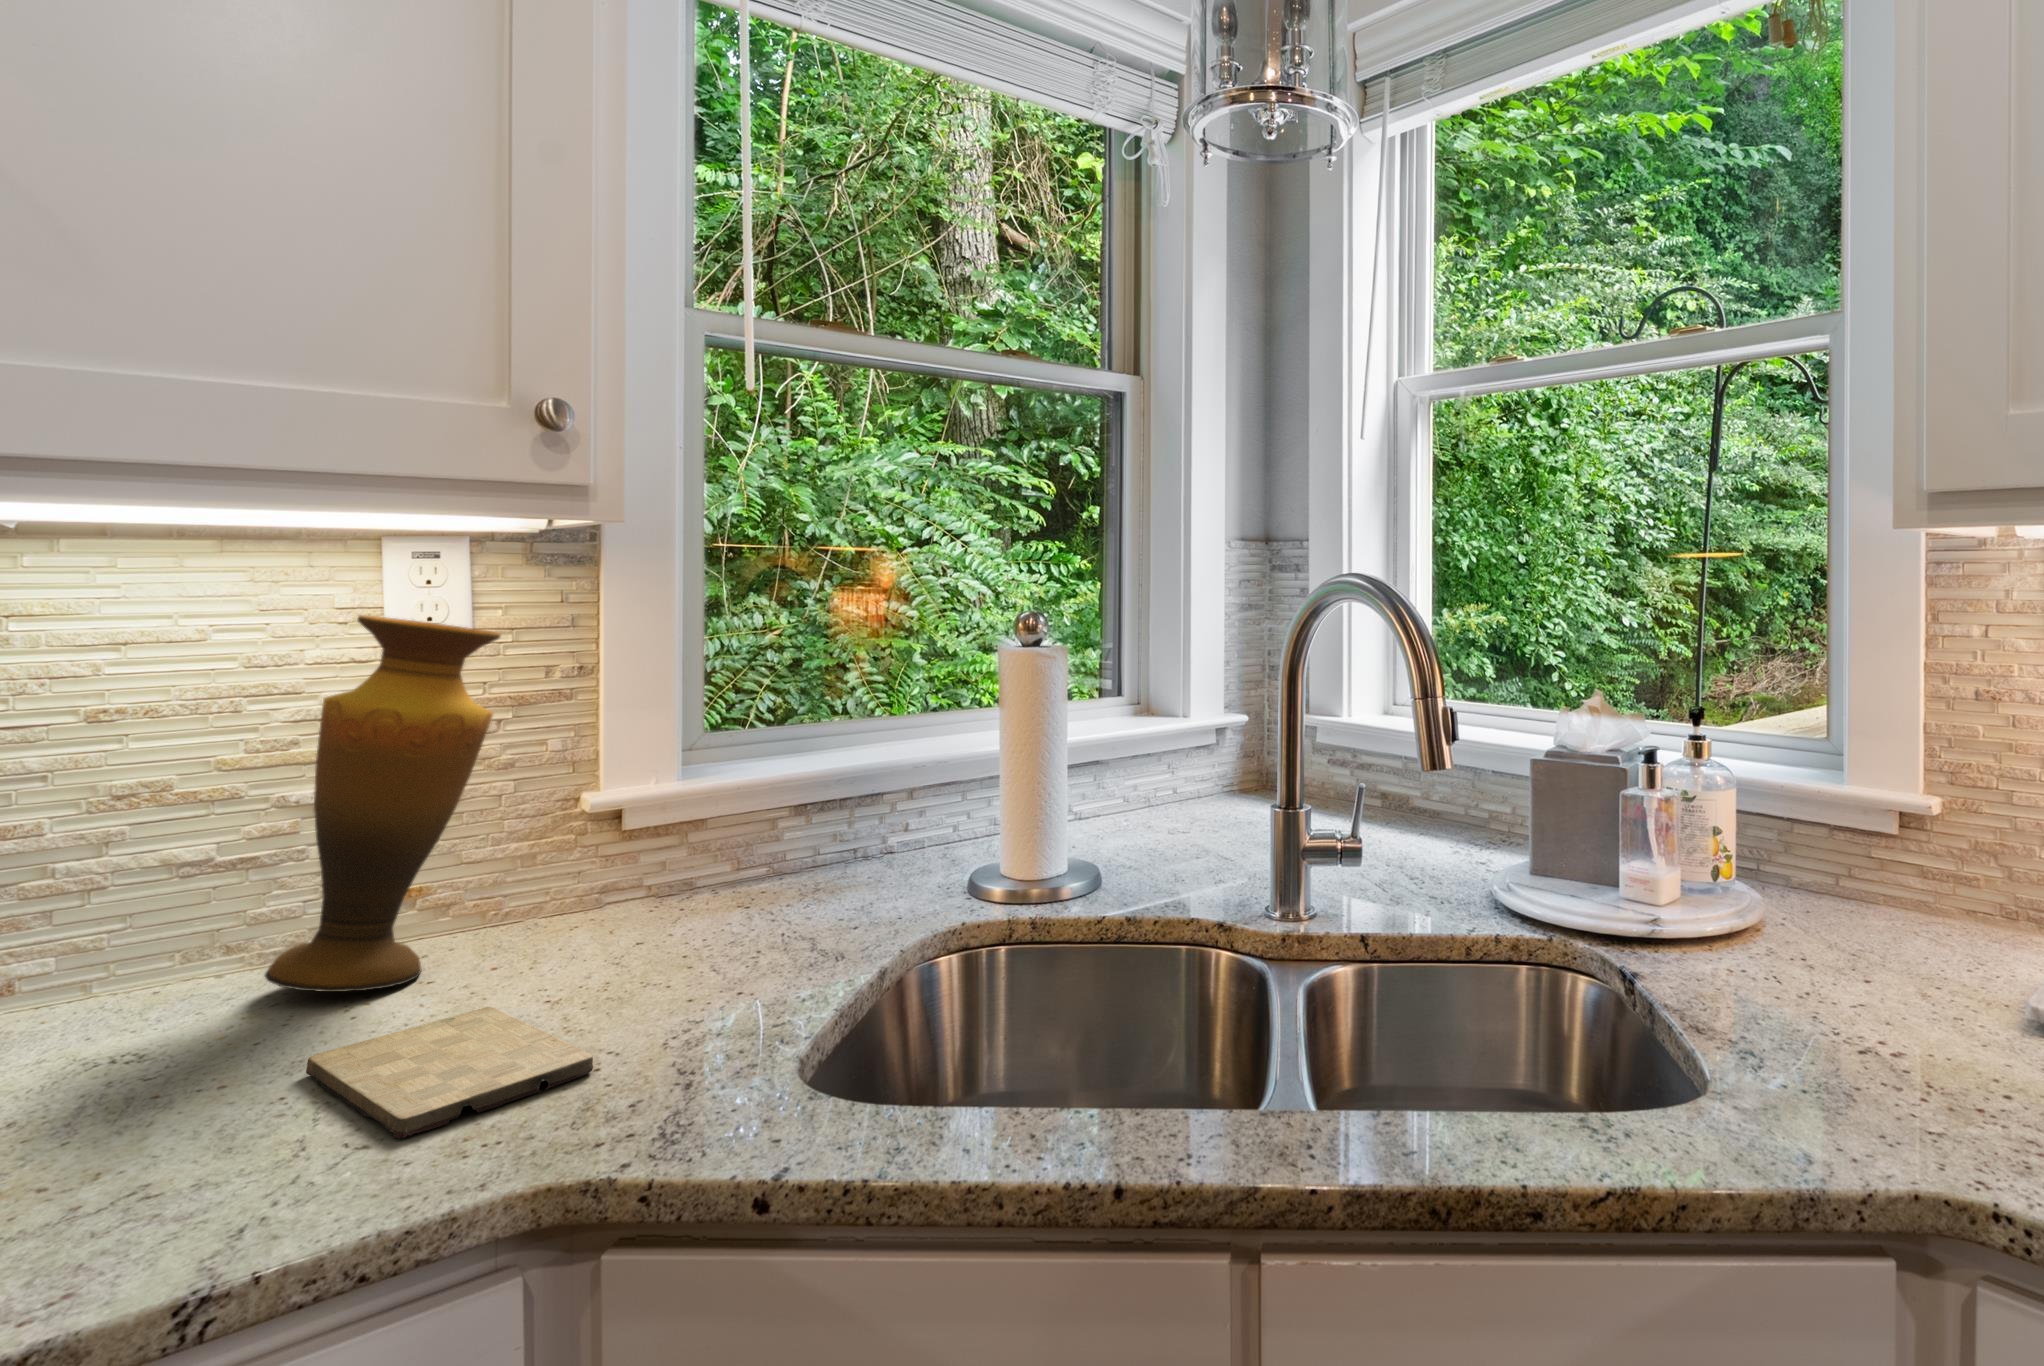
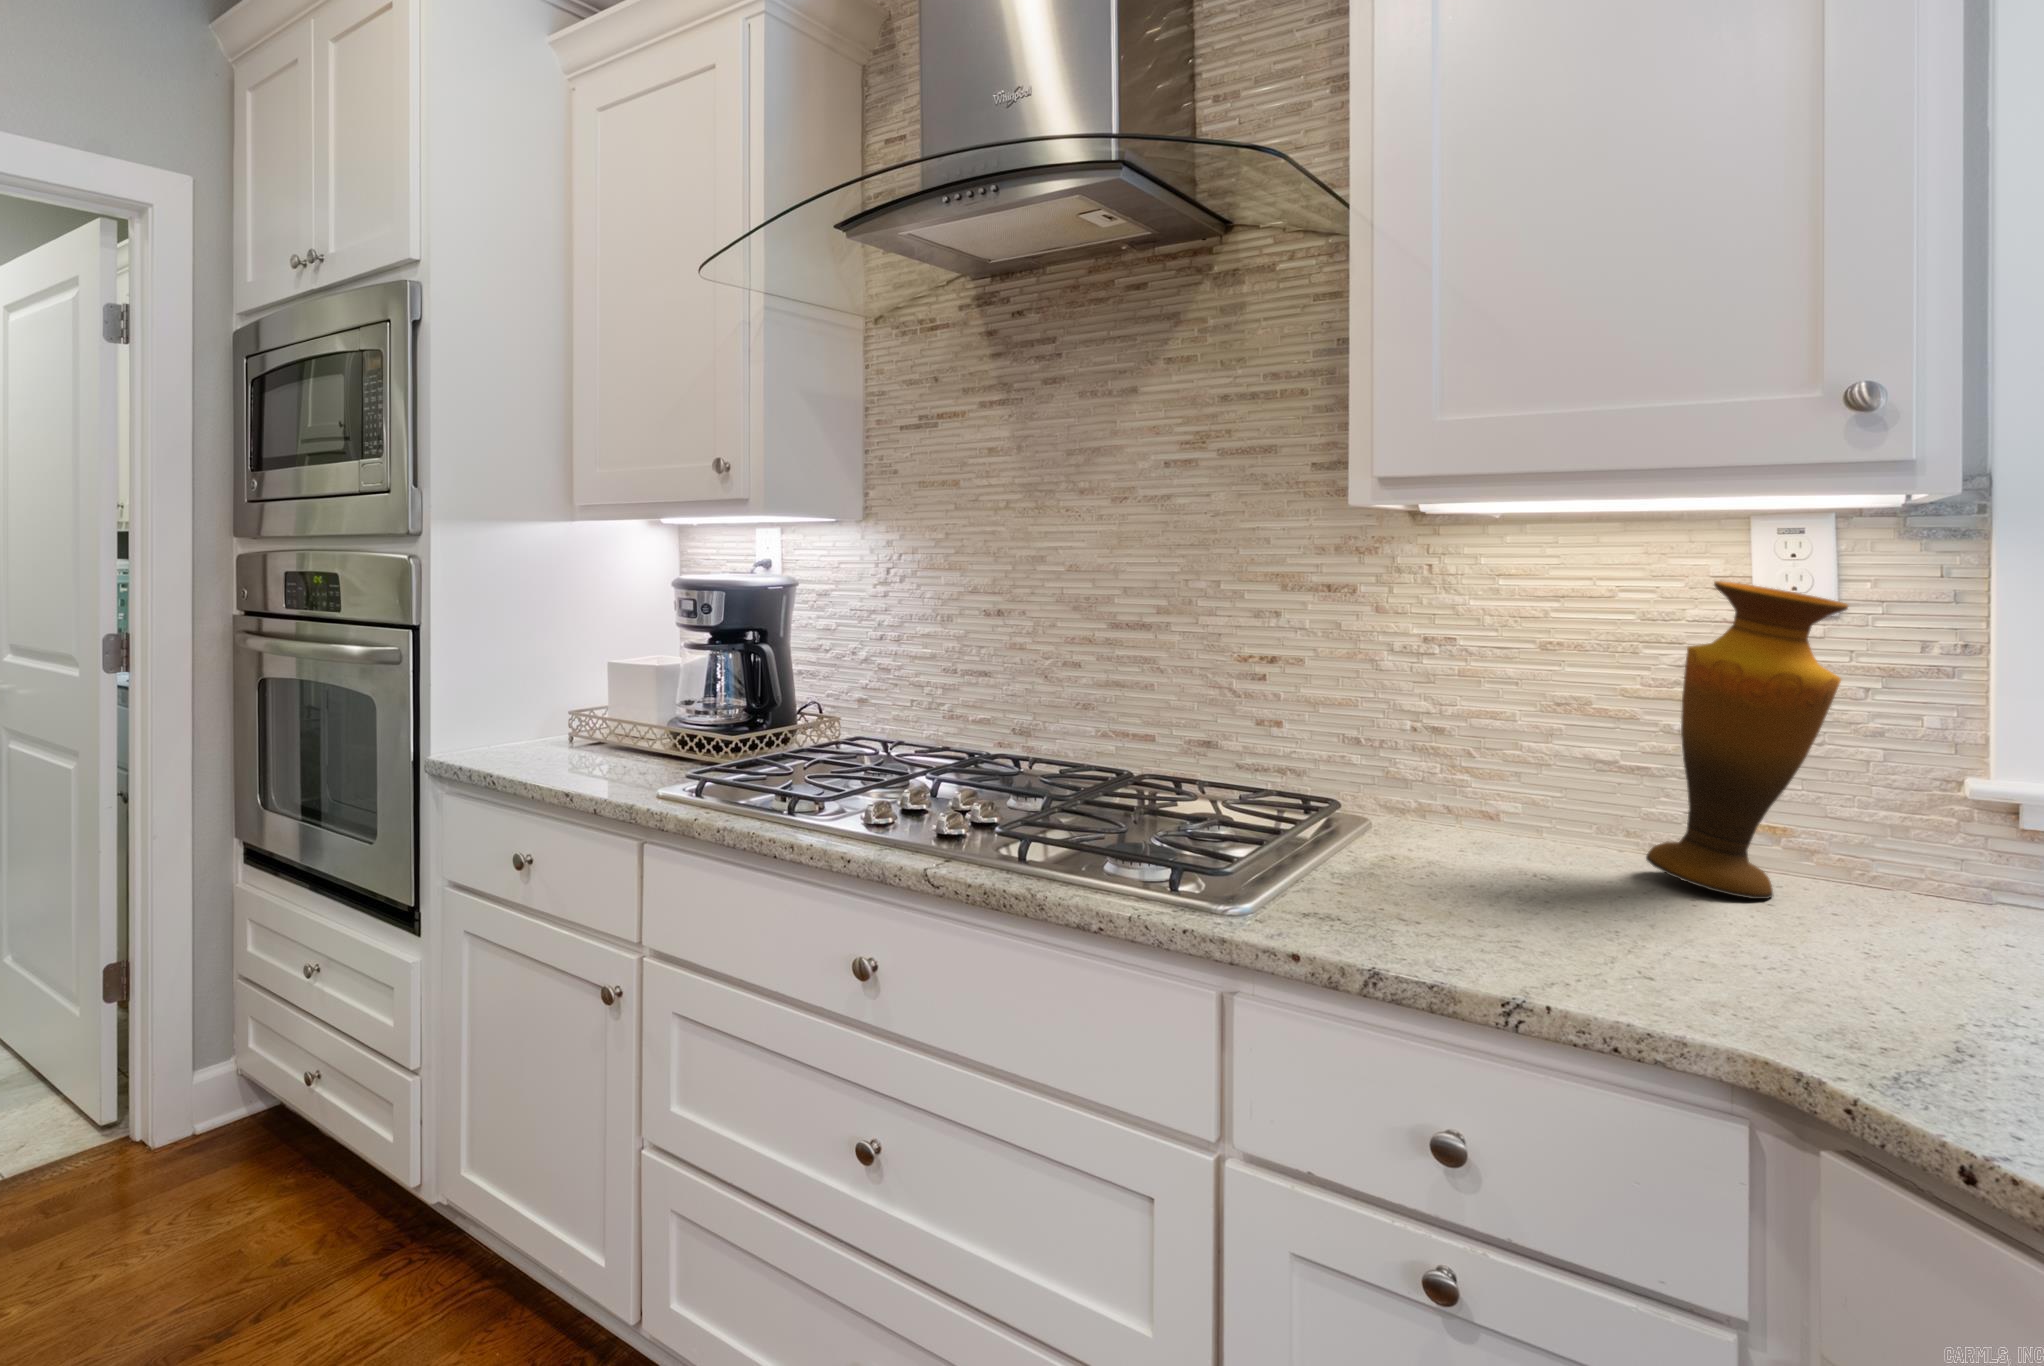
cutting board: present [306,1007,593,1138] -> none [1644,914,1868,1013]

